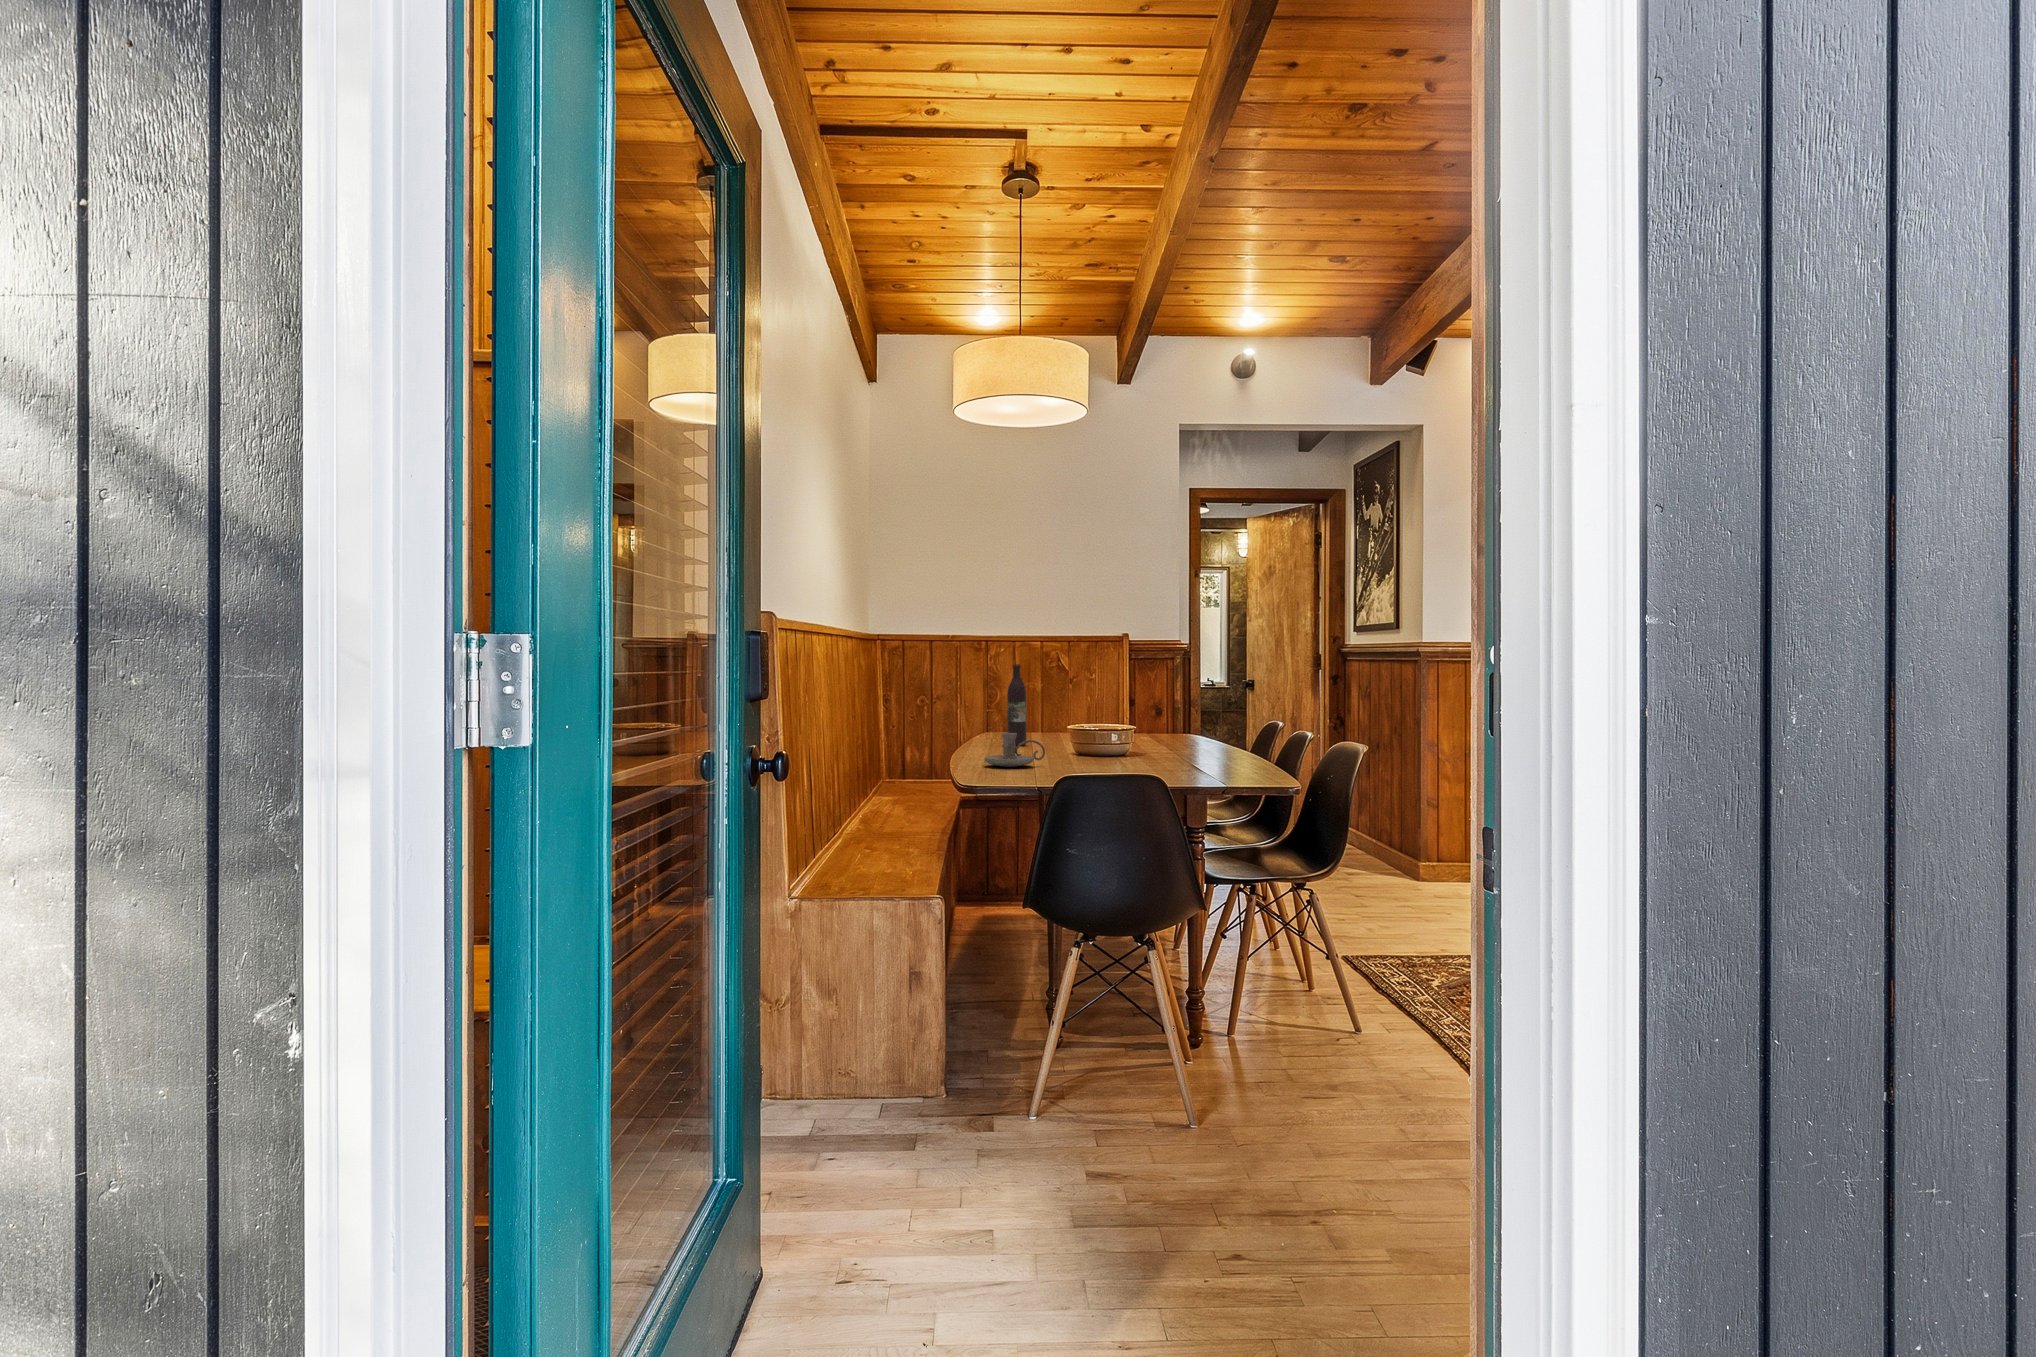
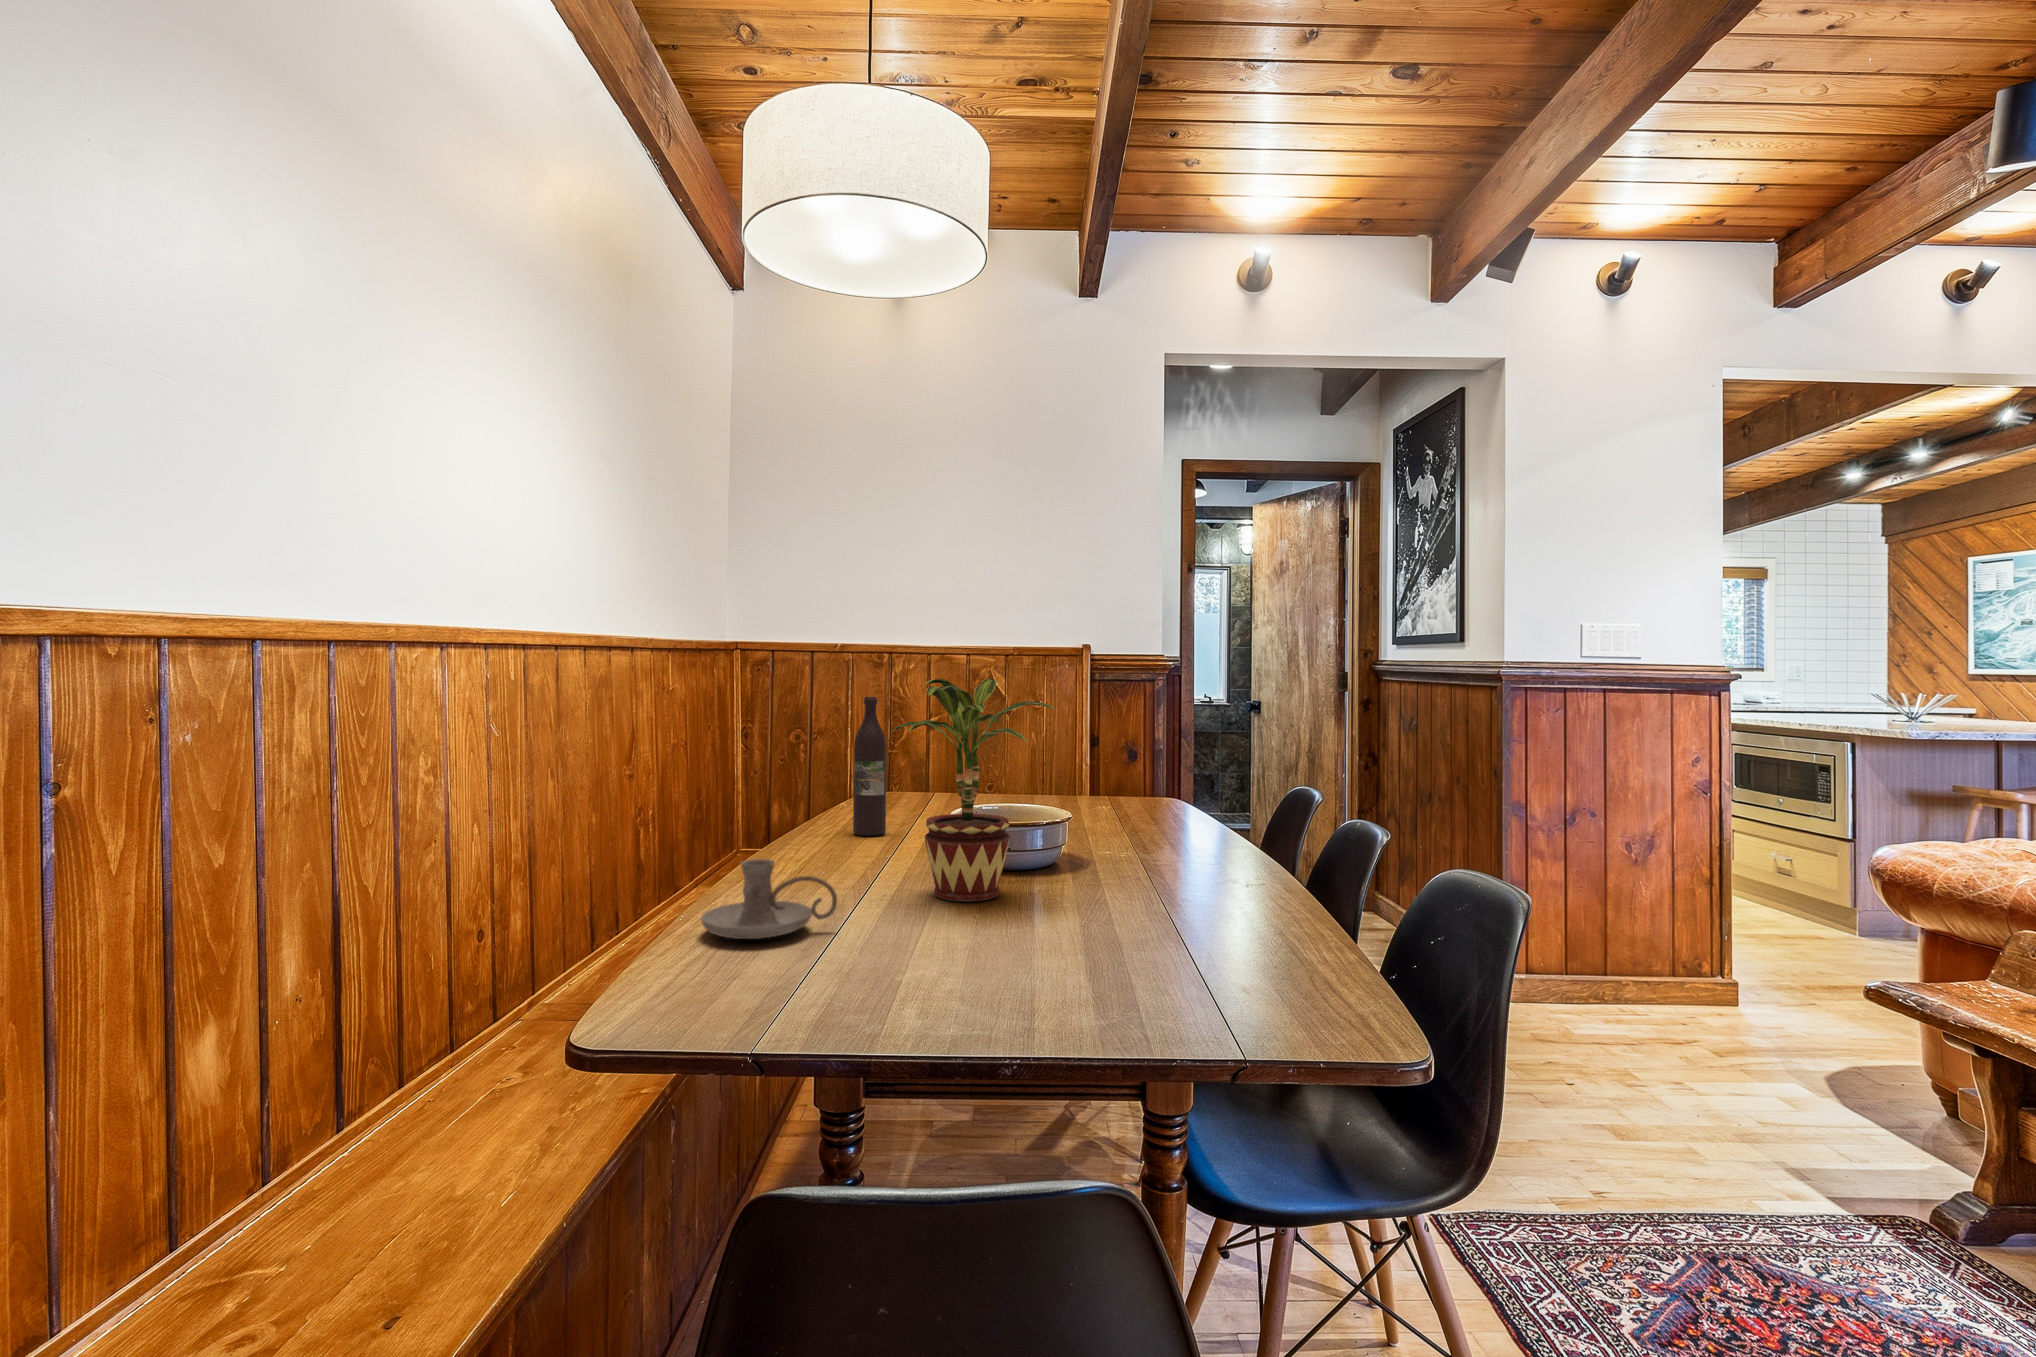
potted plant: none [1056,649,1141,761] -> present [892,679,1056,902]

